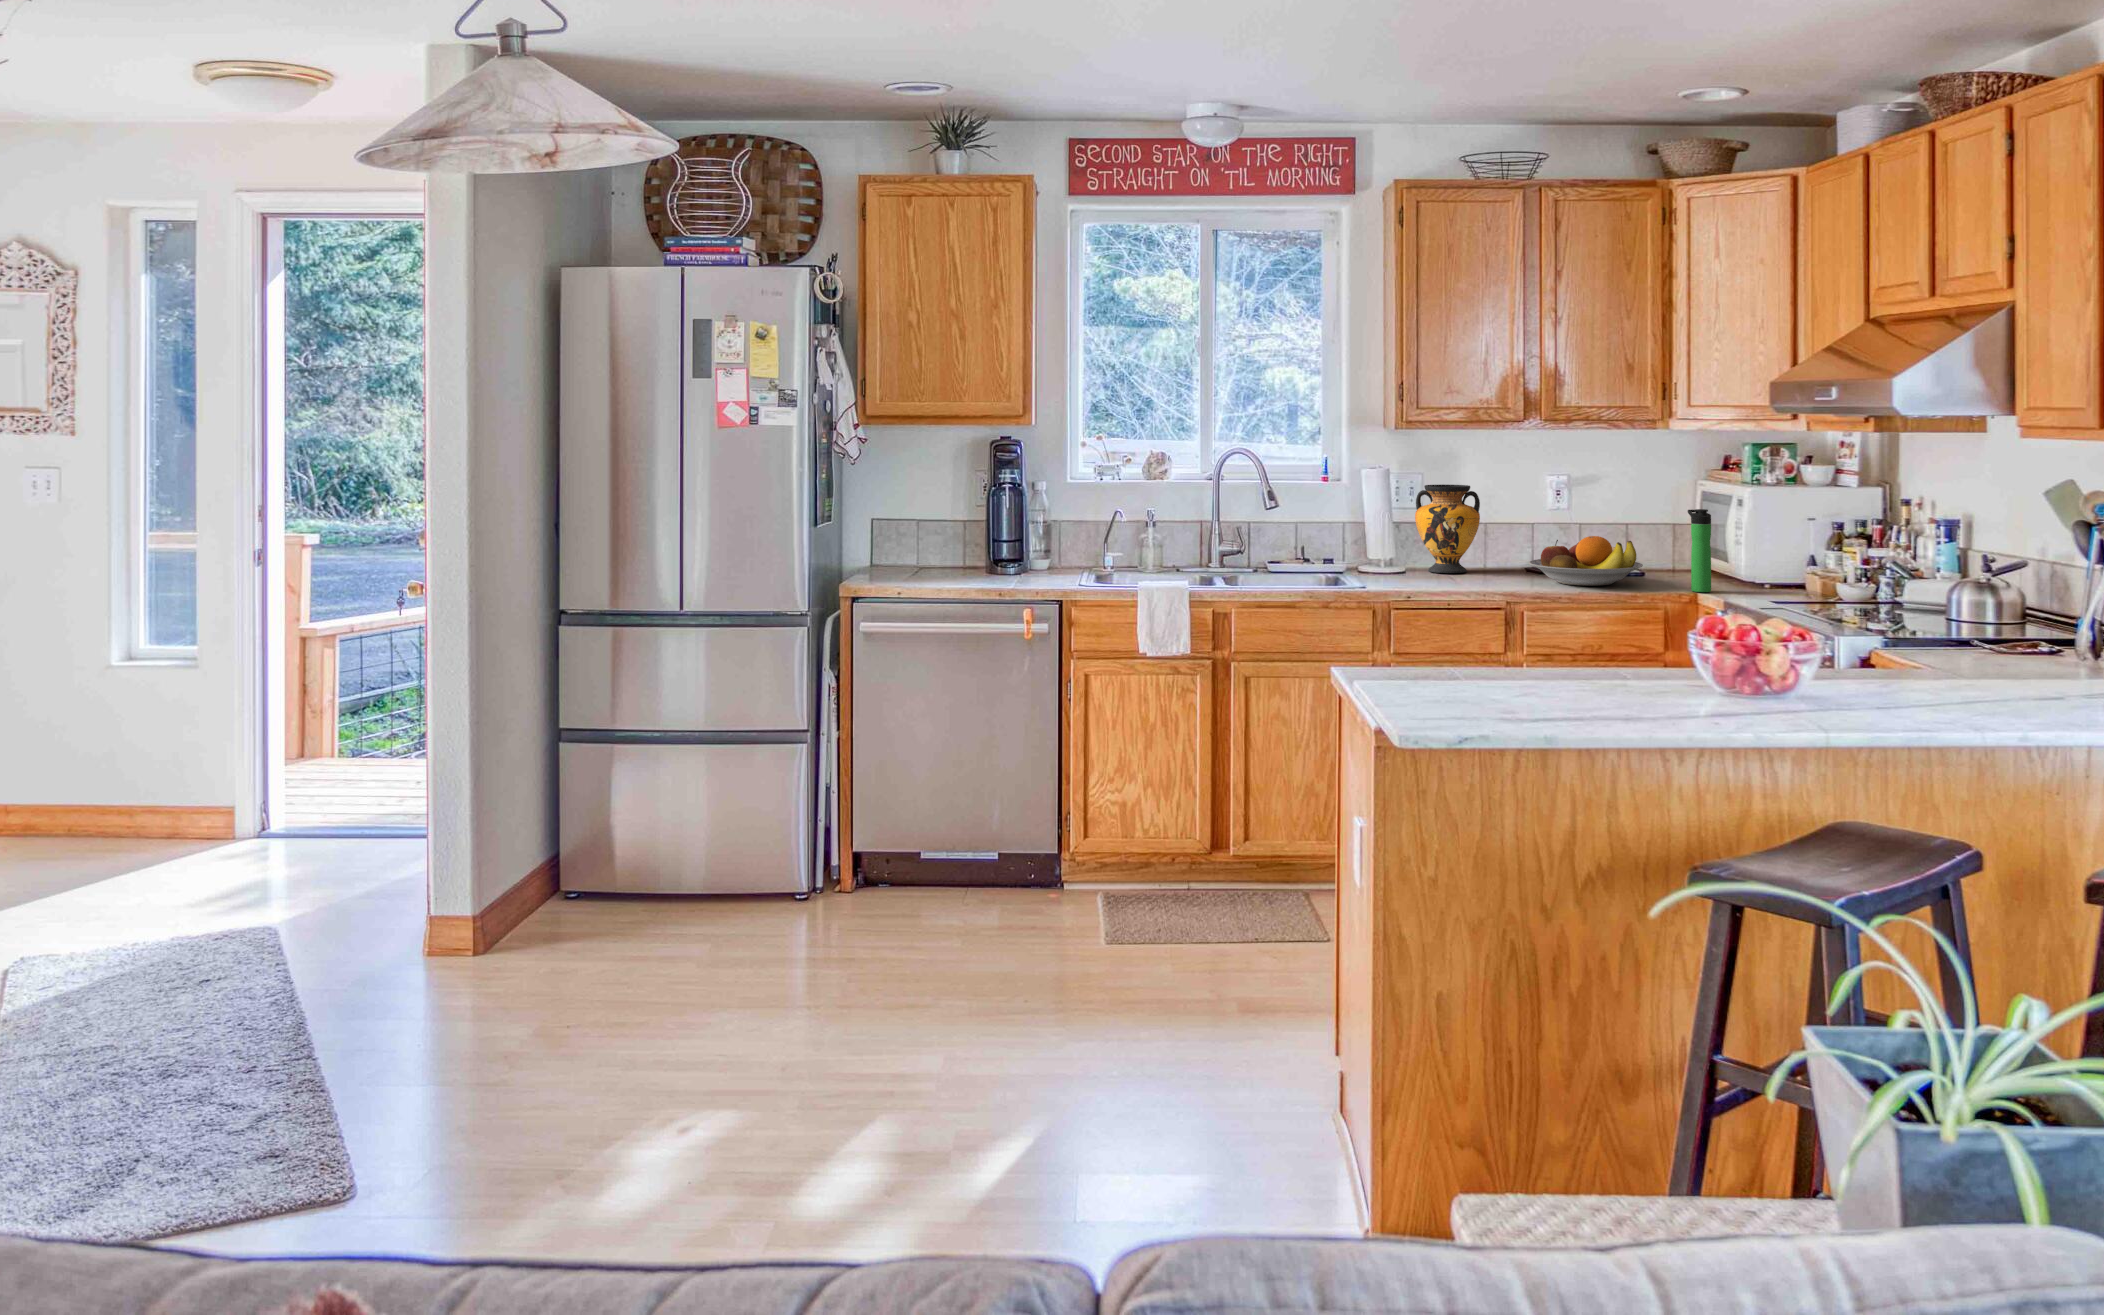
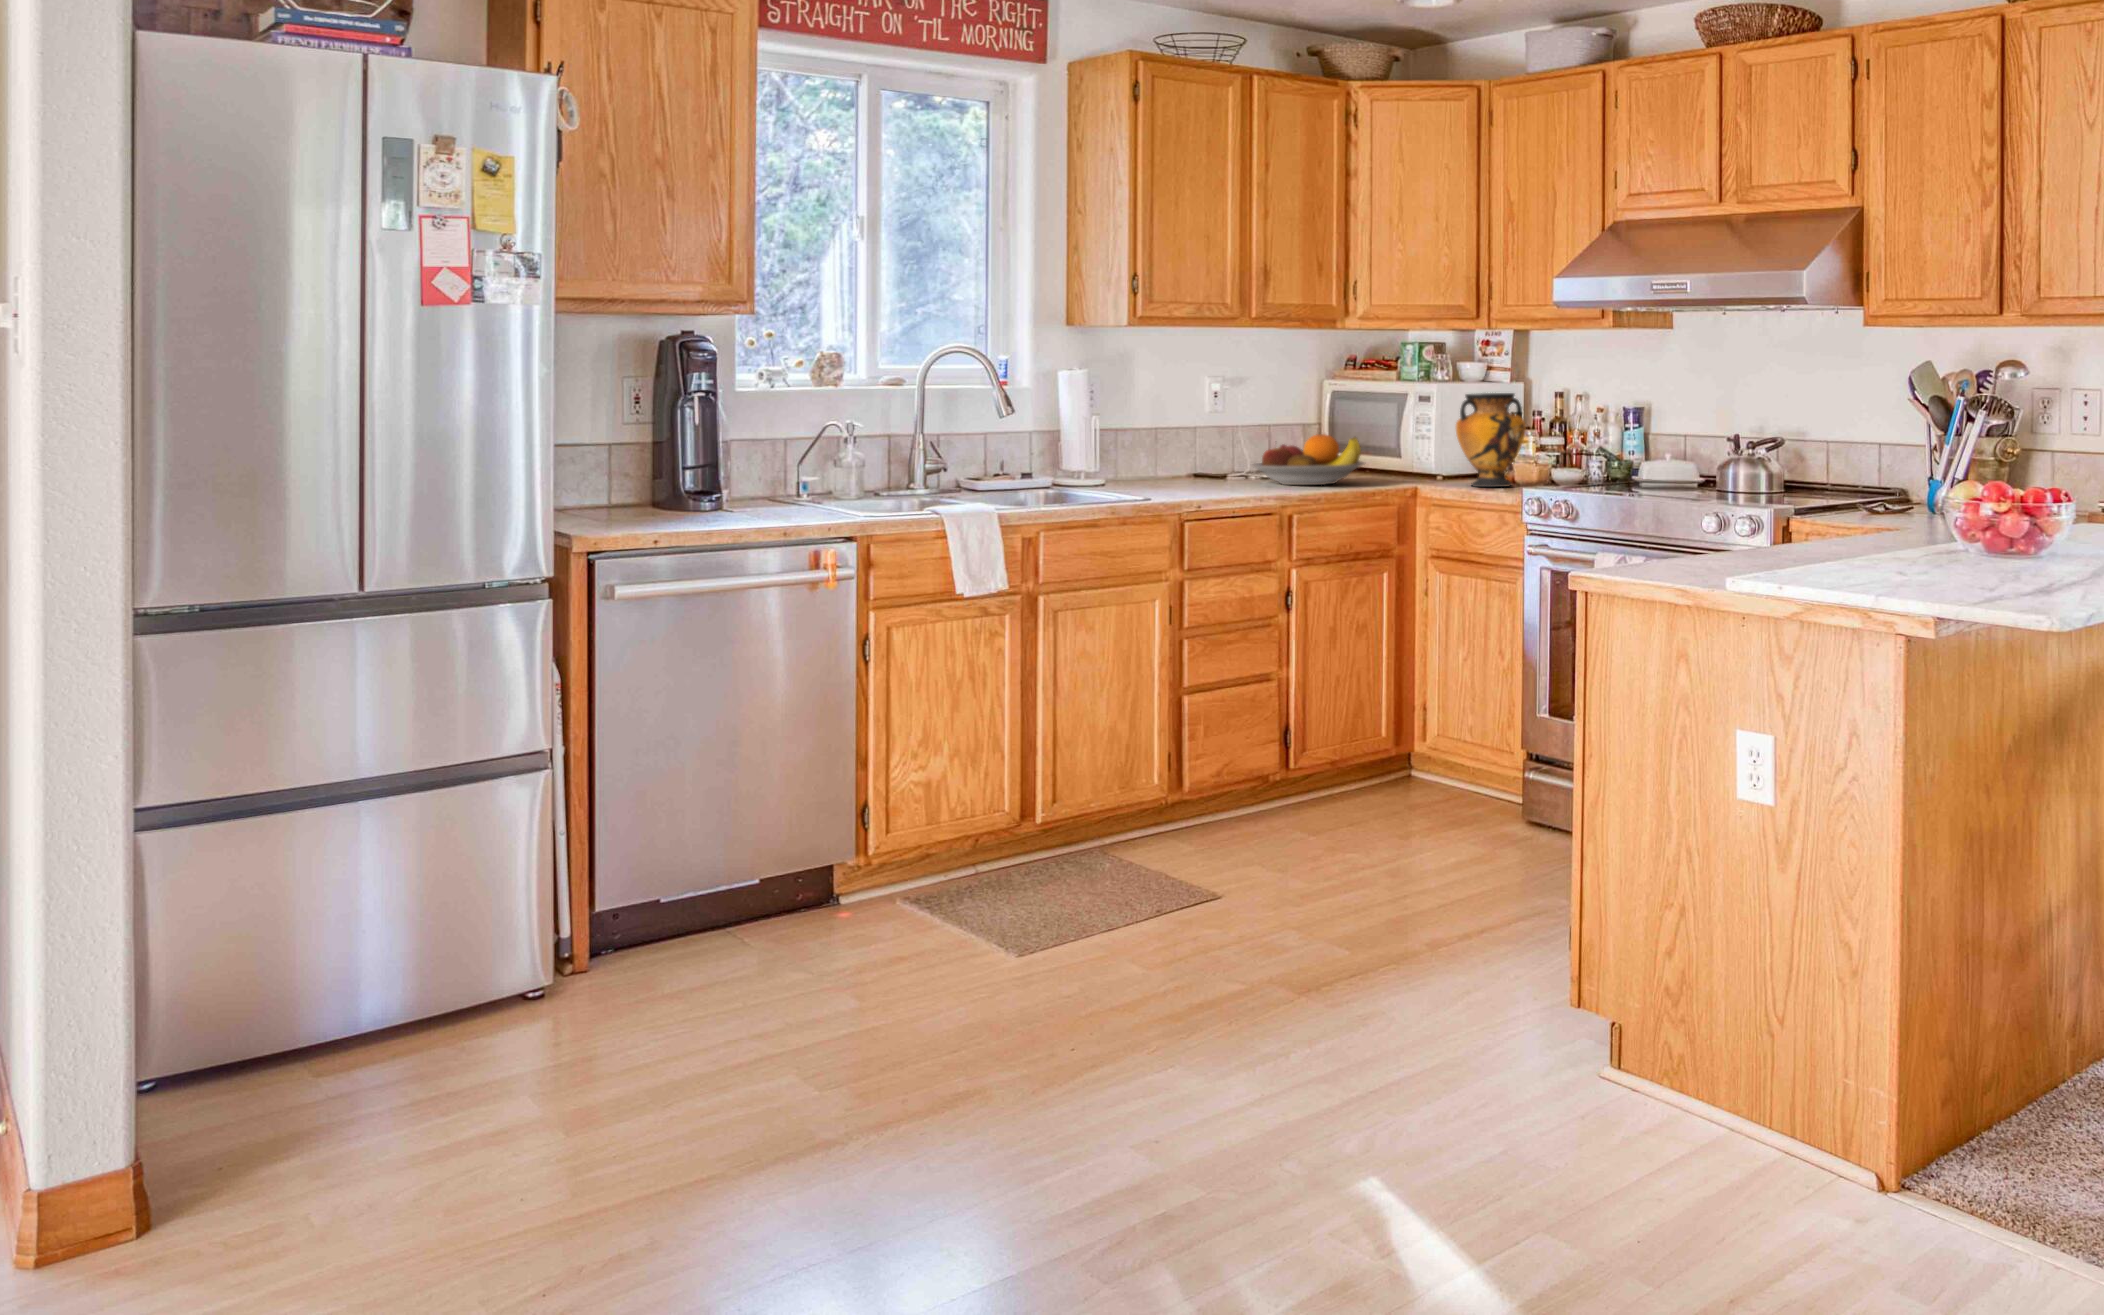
vase: present [1415,485,1480,573] -> present [1456,393,1526,487]
bottle: present [1688,509,1711,592] -> none [1399,401,1427,483]

